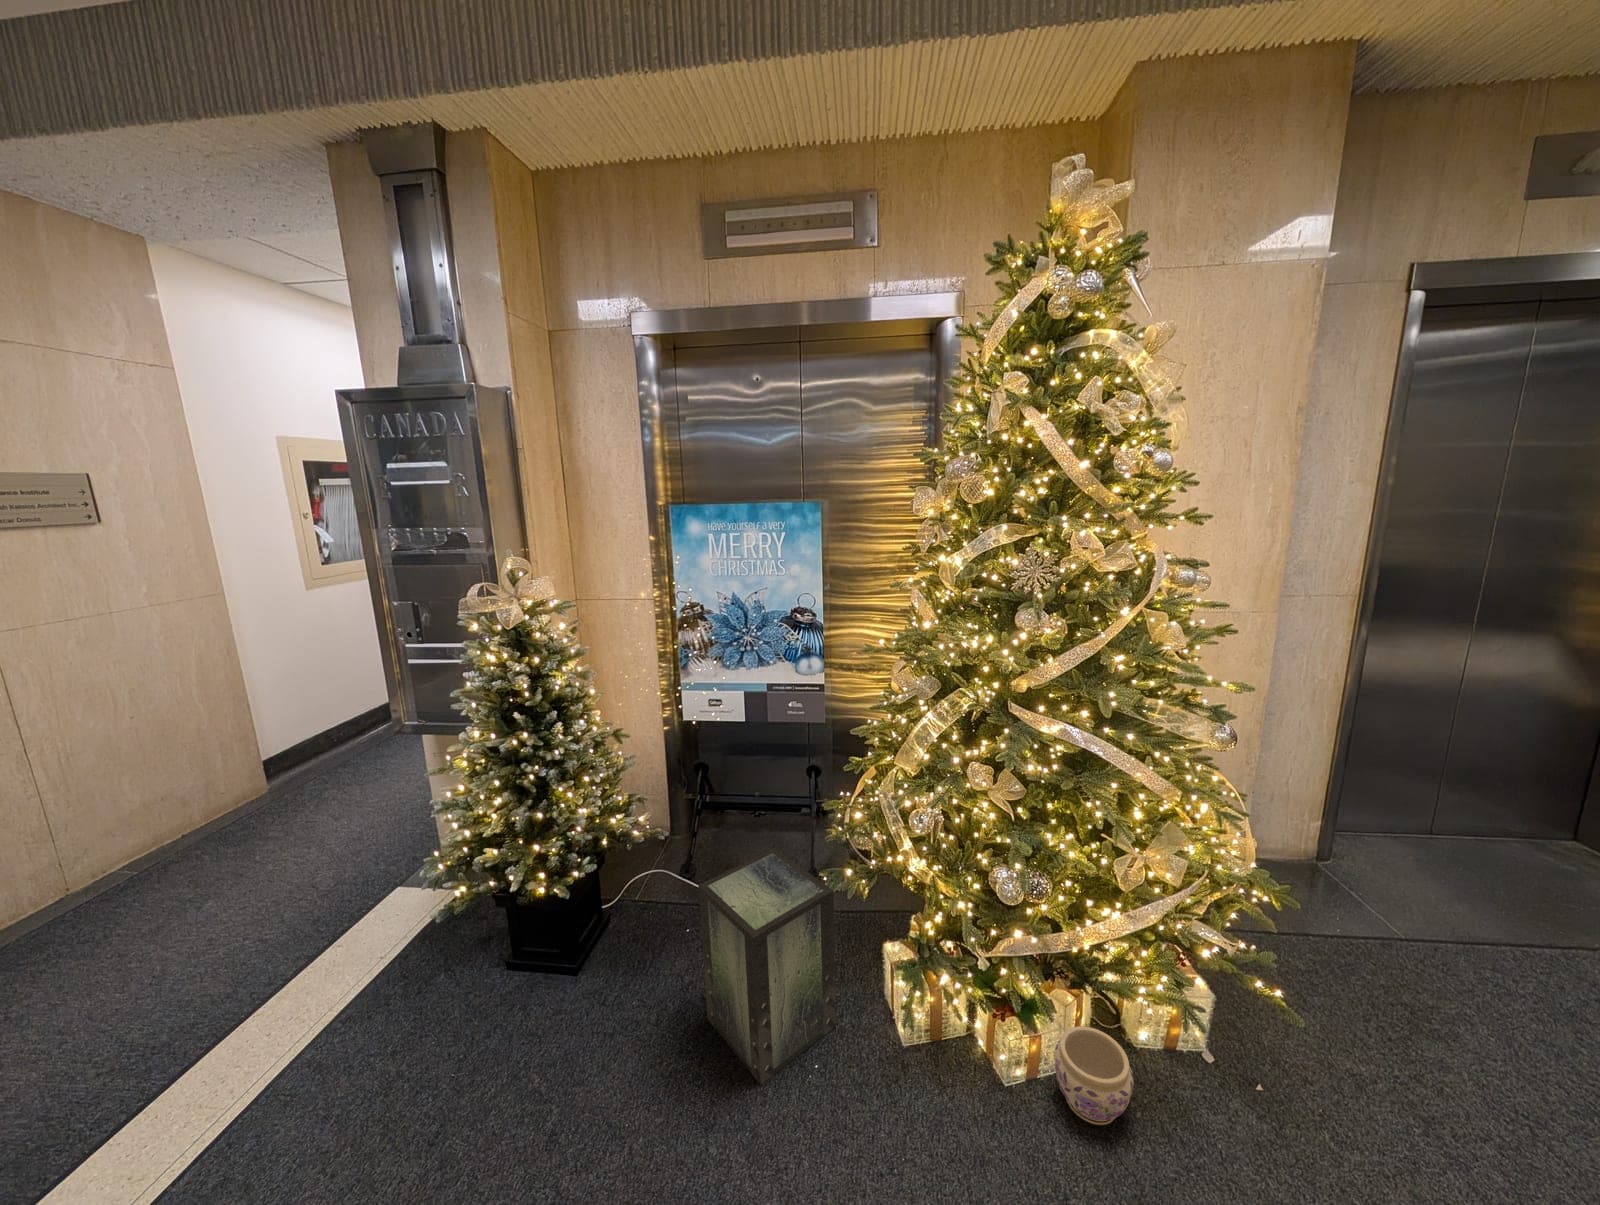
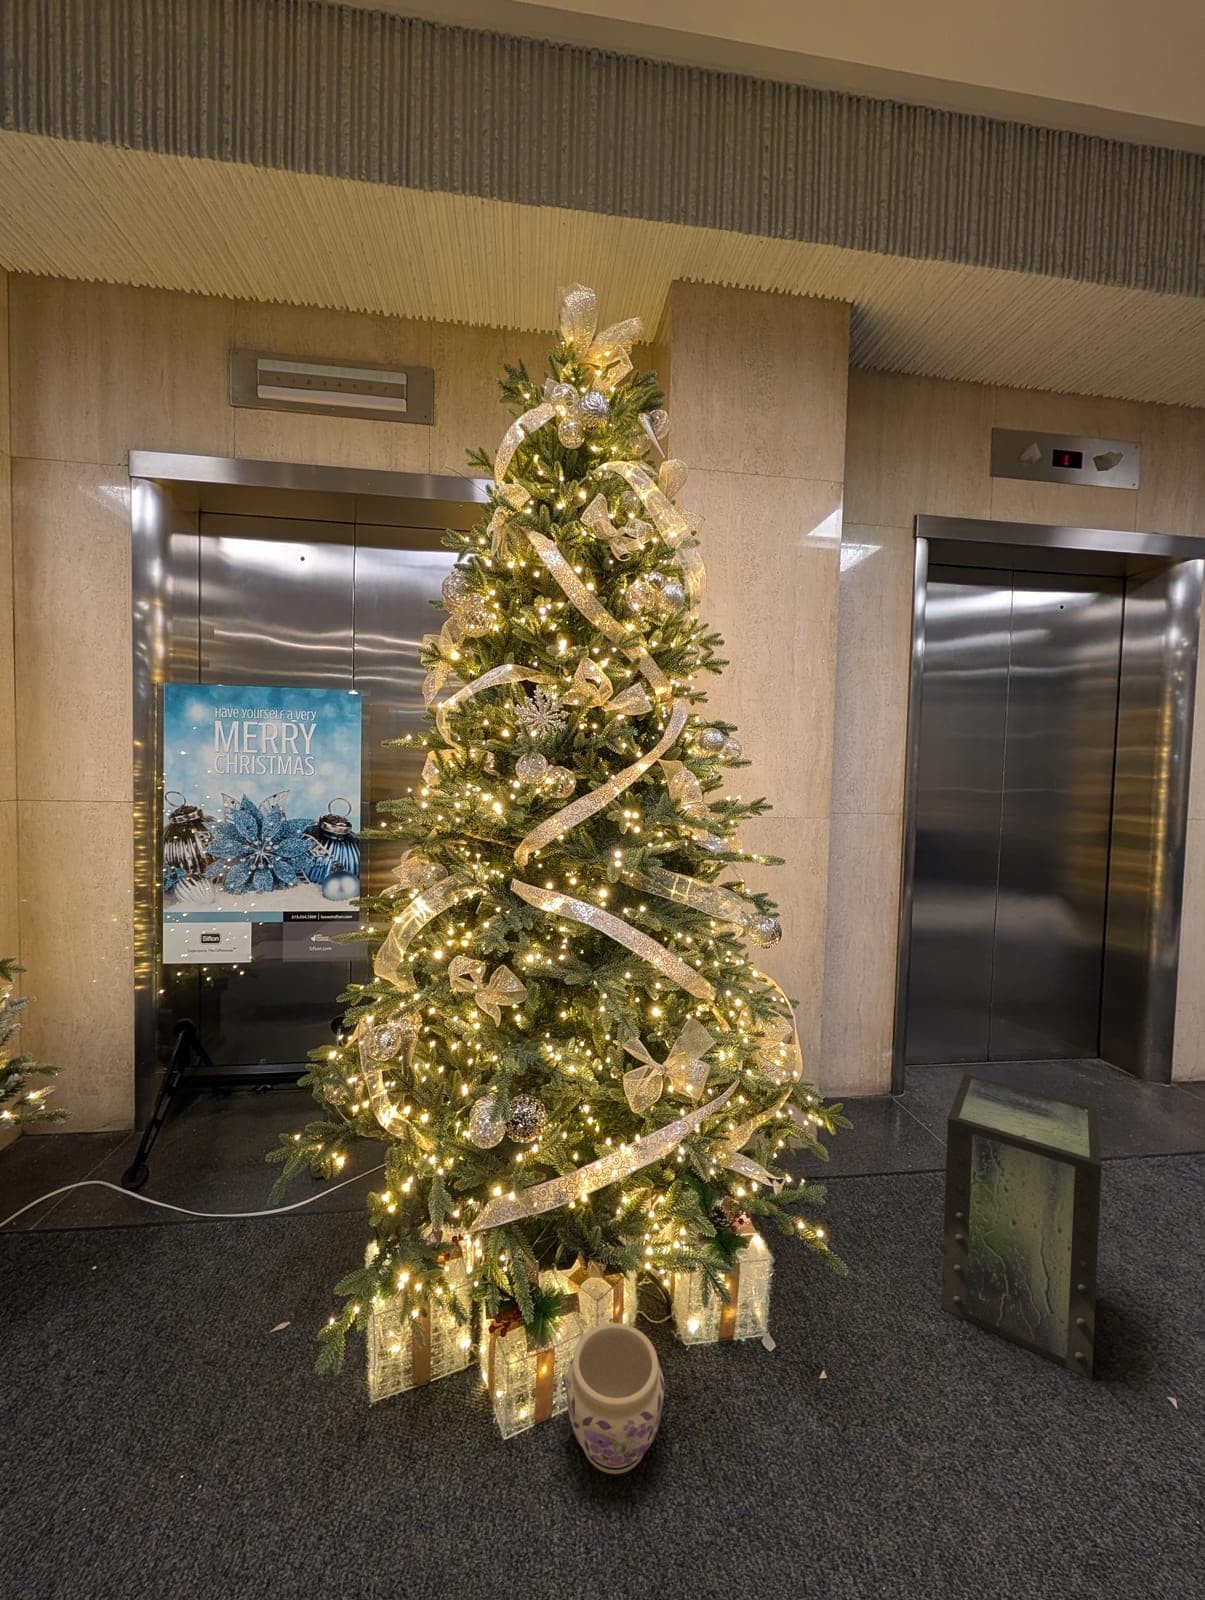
storage box: present [698,848,836,1085] -> present [941,1074,1102,1380]

